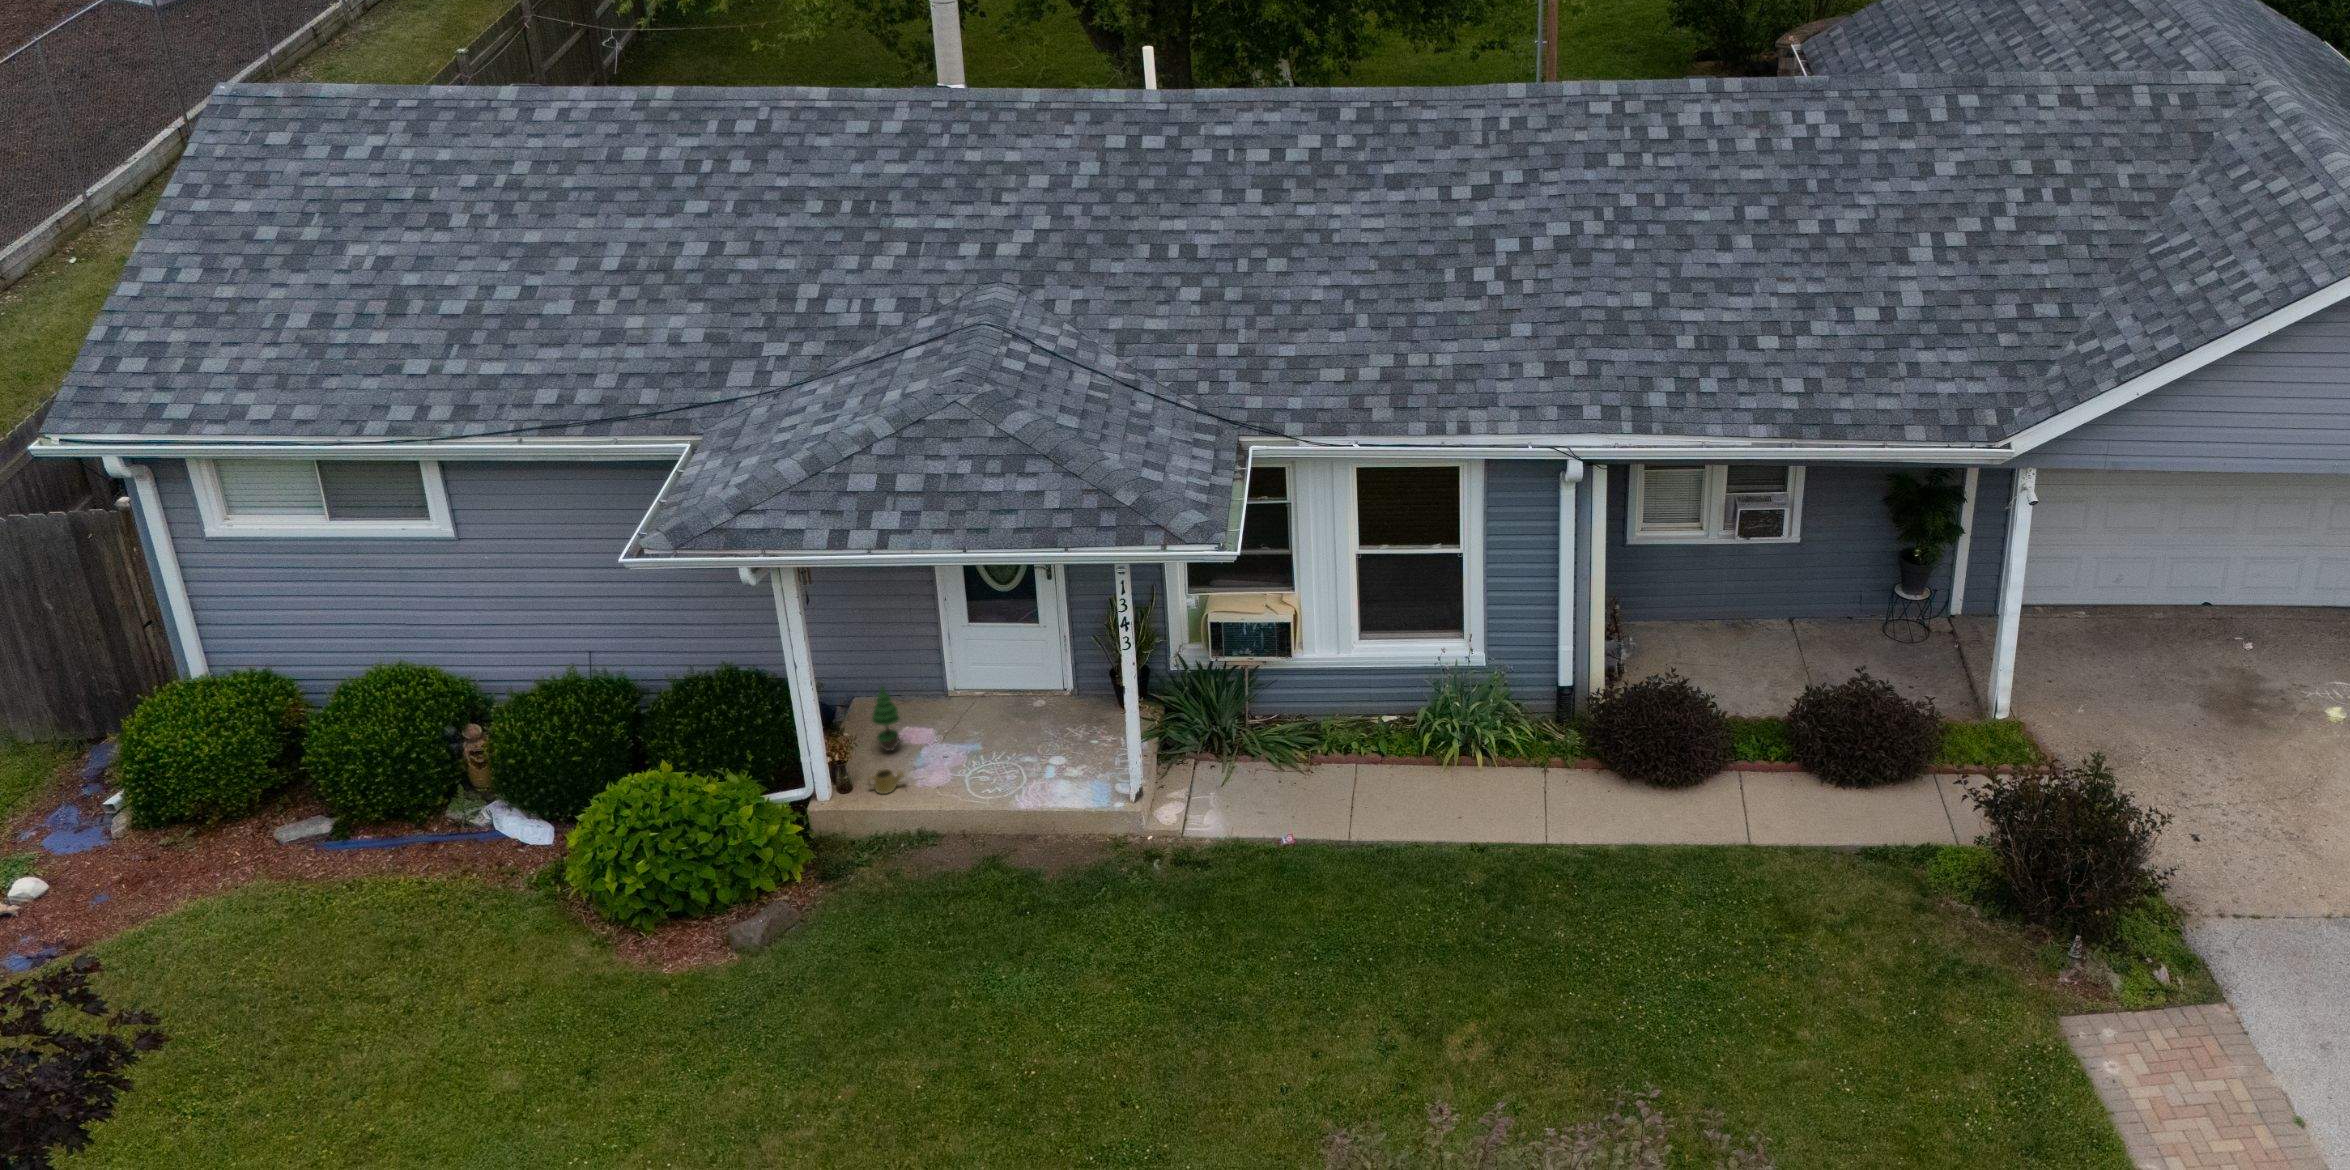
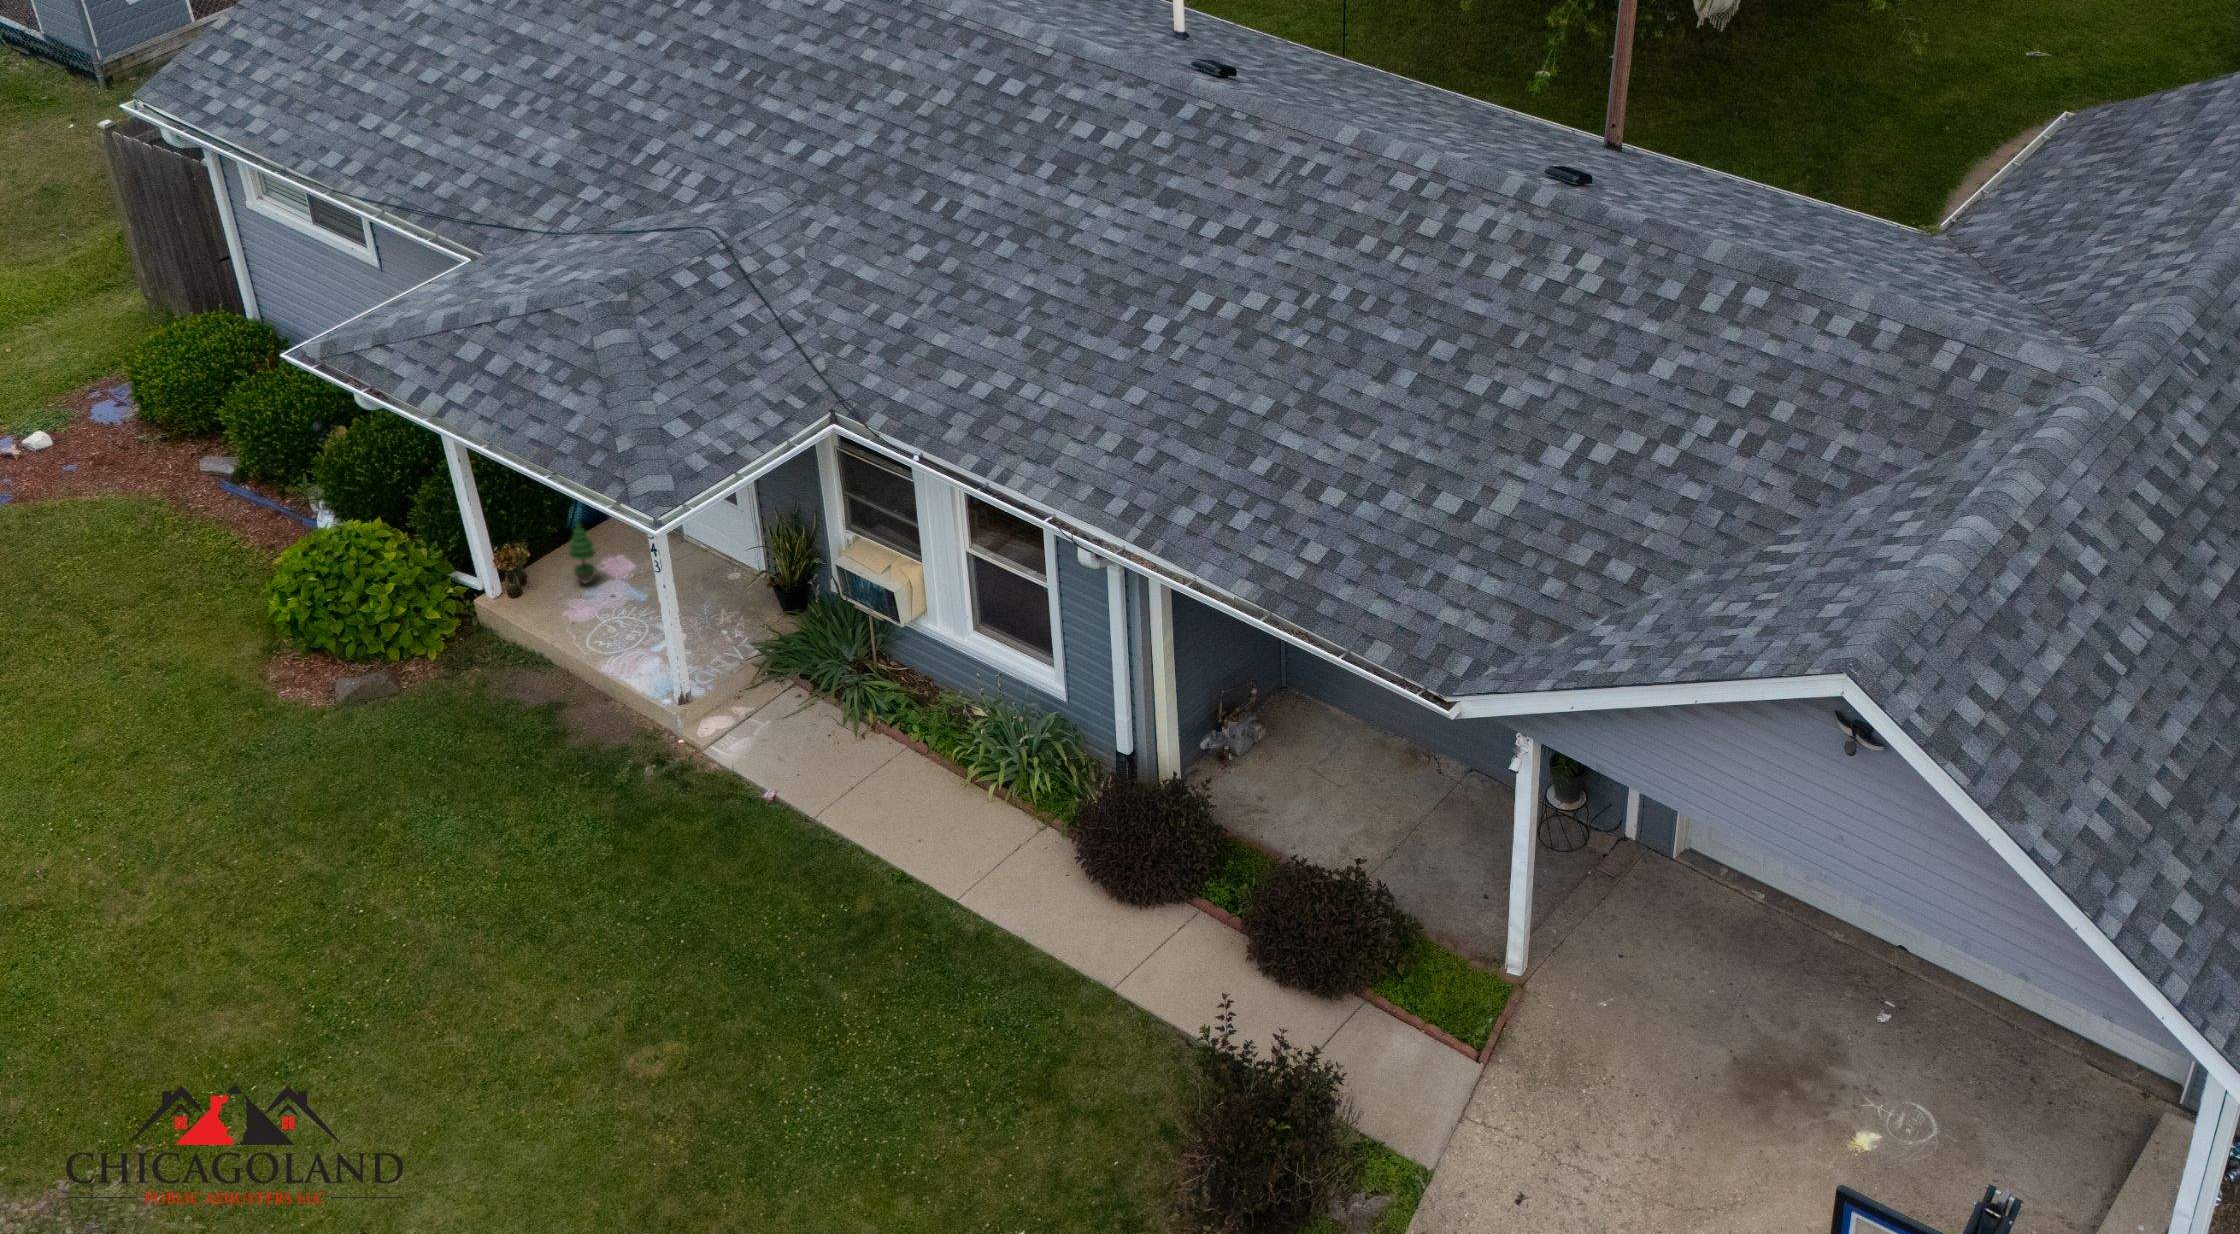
watering can: present [867,769,904,794] -> none [529,595,558,618]

